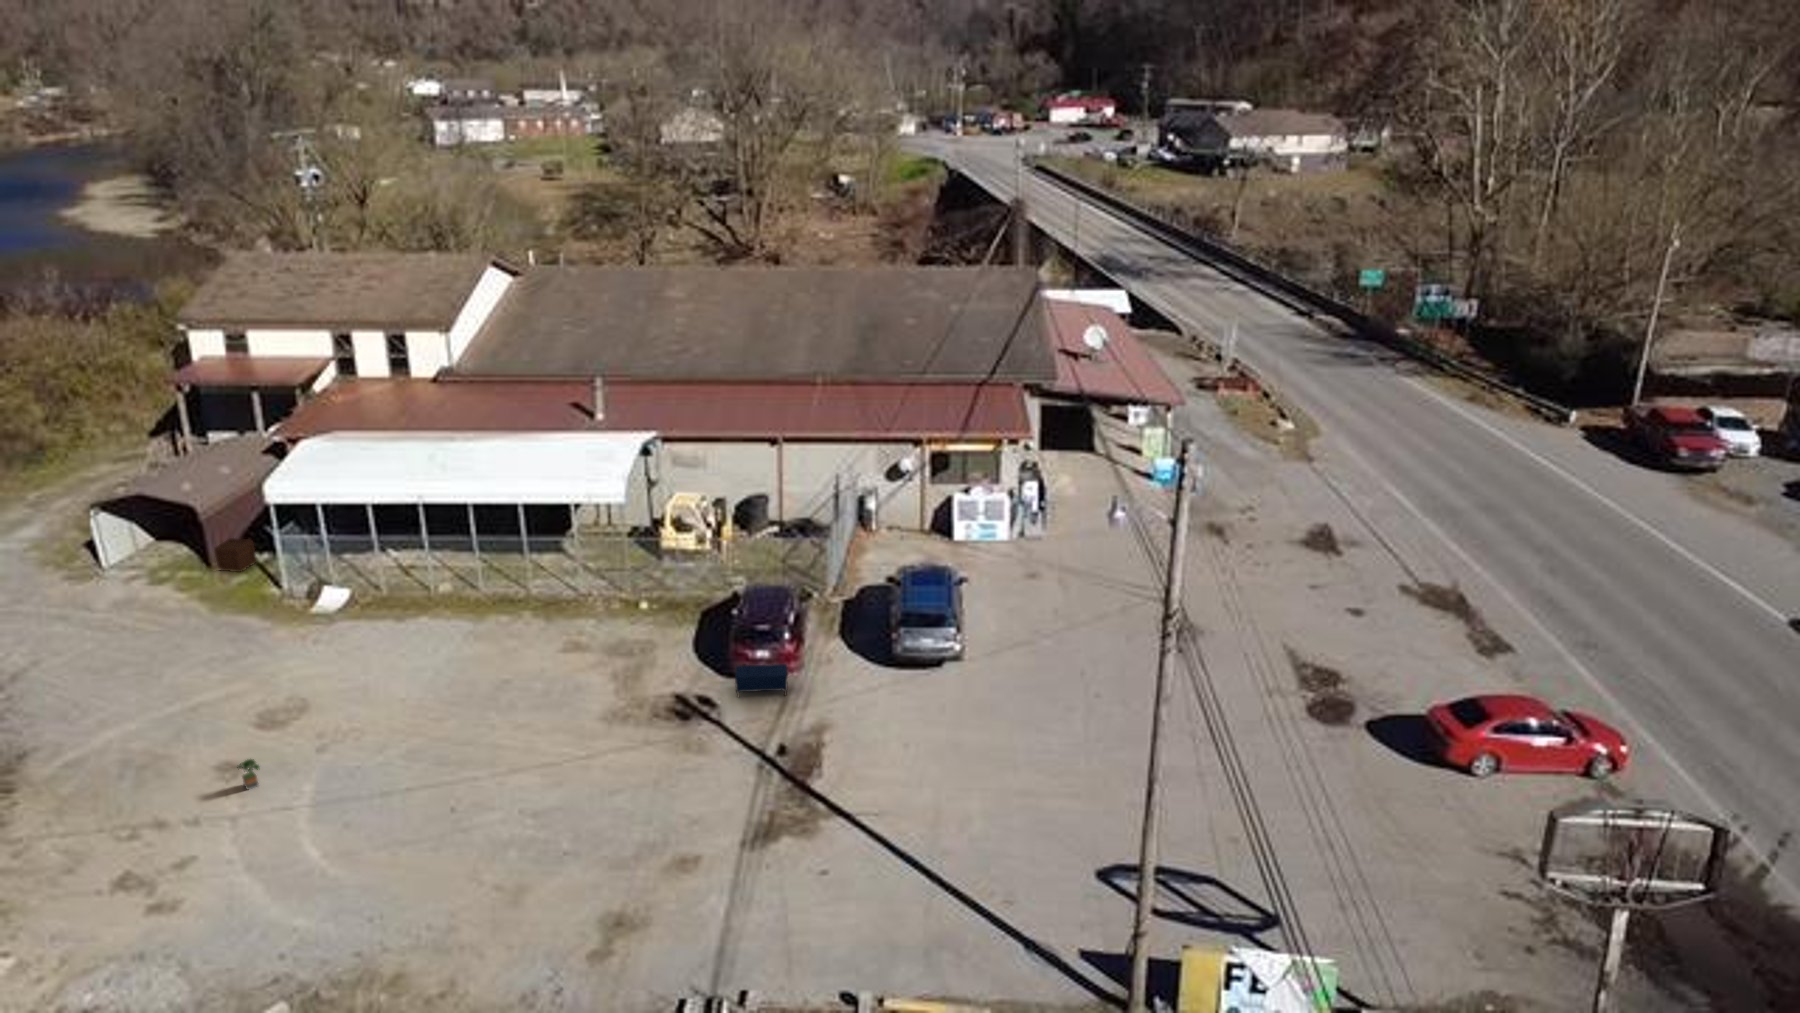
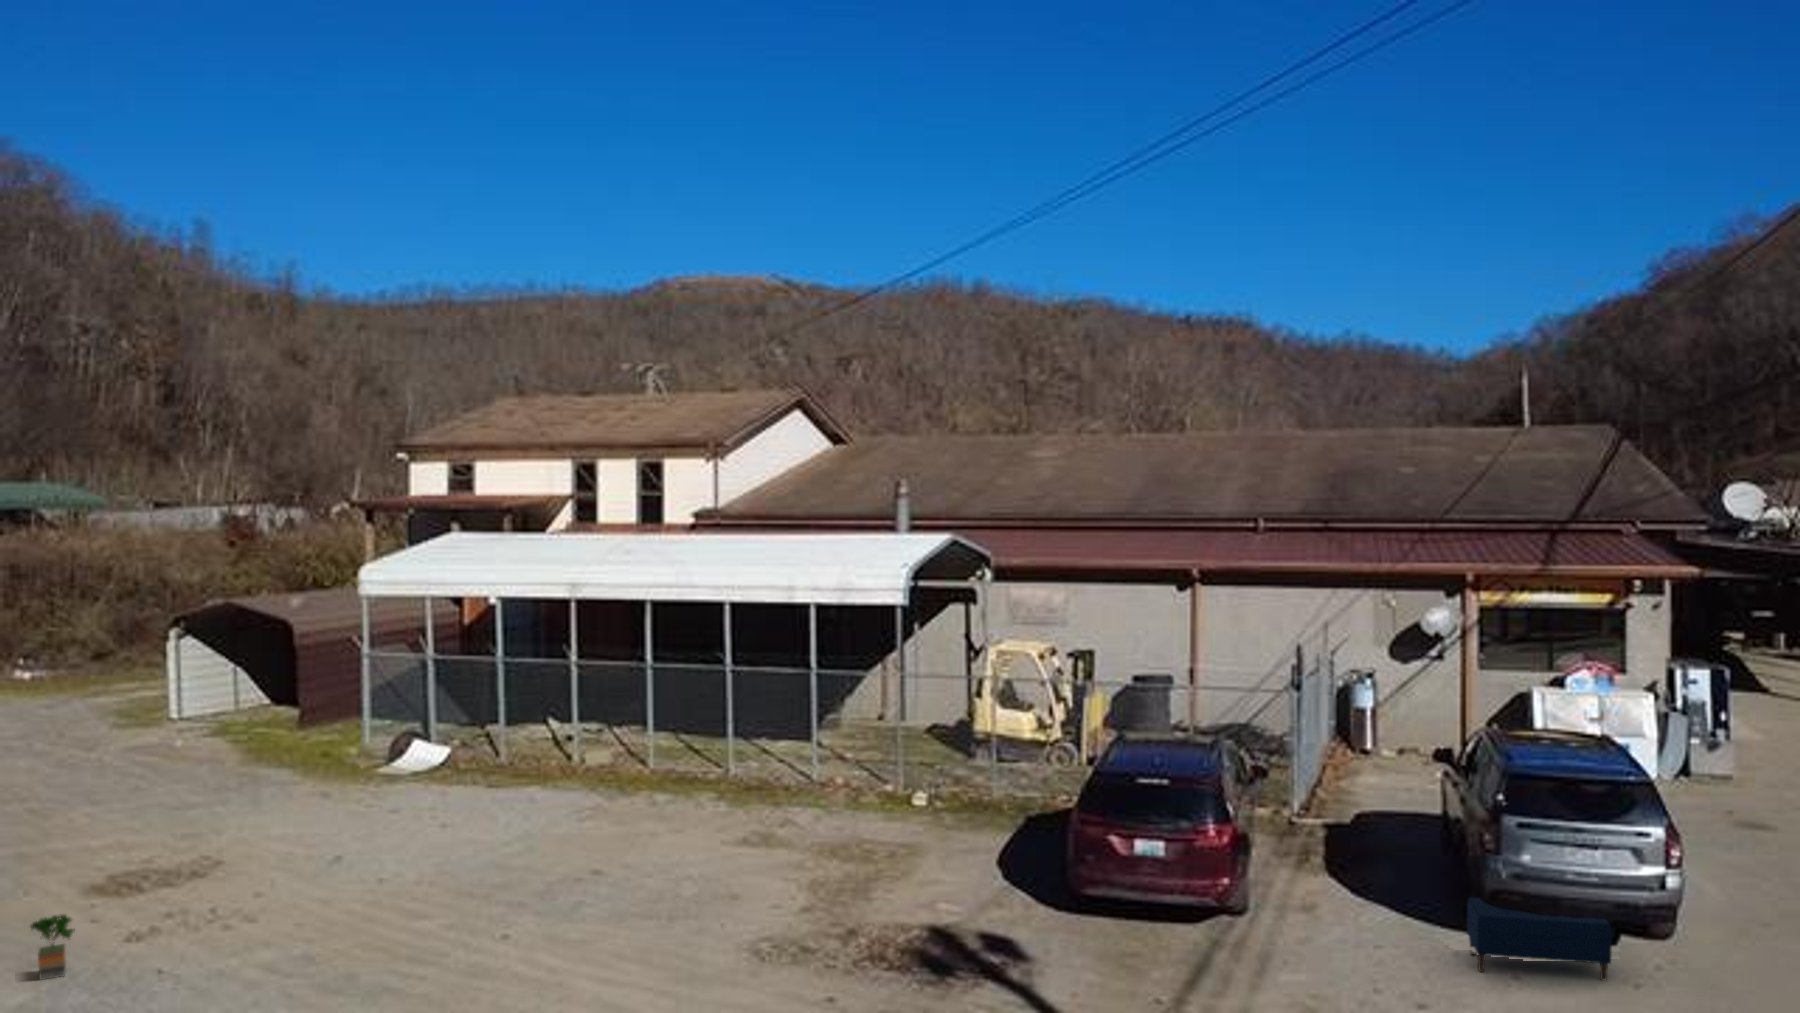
wooden crate: present [214,538,257,572] -> none [313,684,372,732]
bench: present [735,664,788,697] -> present [1467,897,1612,980]

